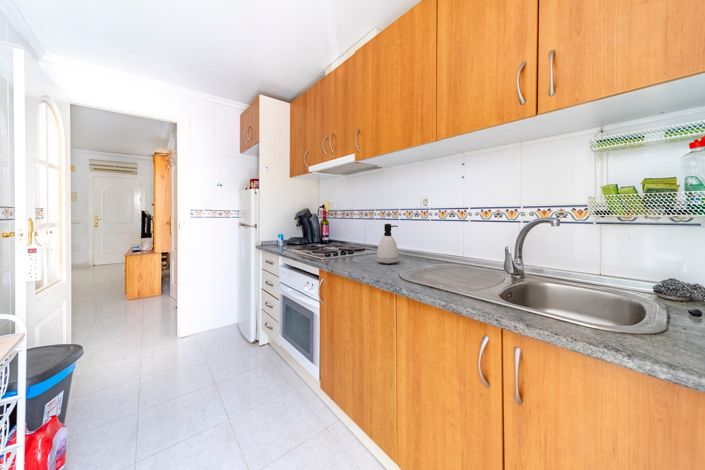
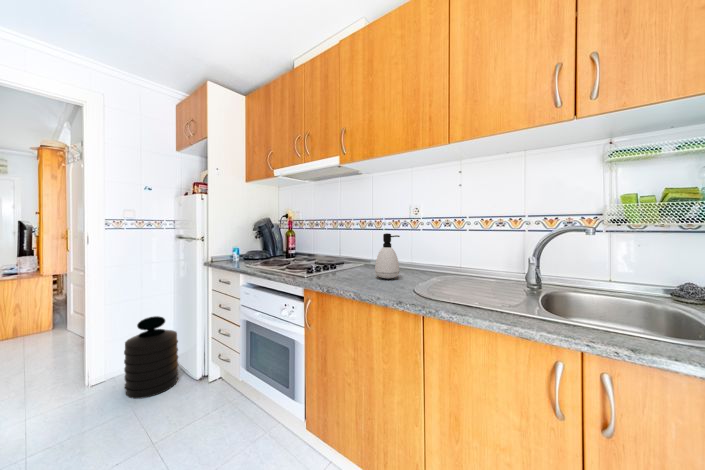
trash can: none [201,287,239,347] -> present [124,316,178,399]

